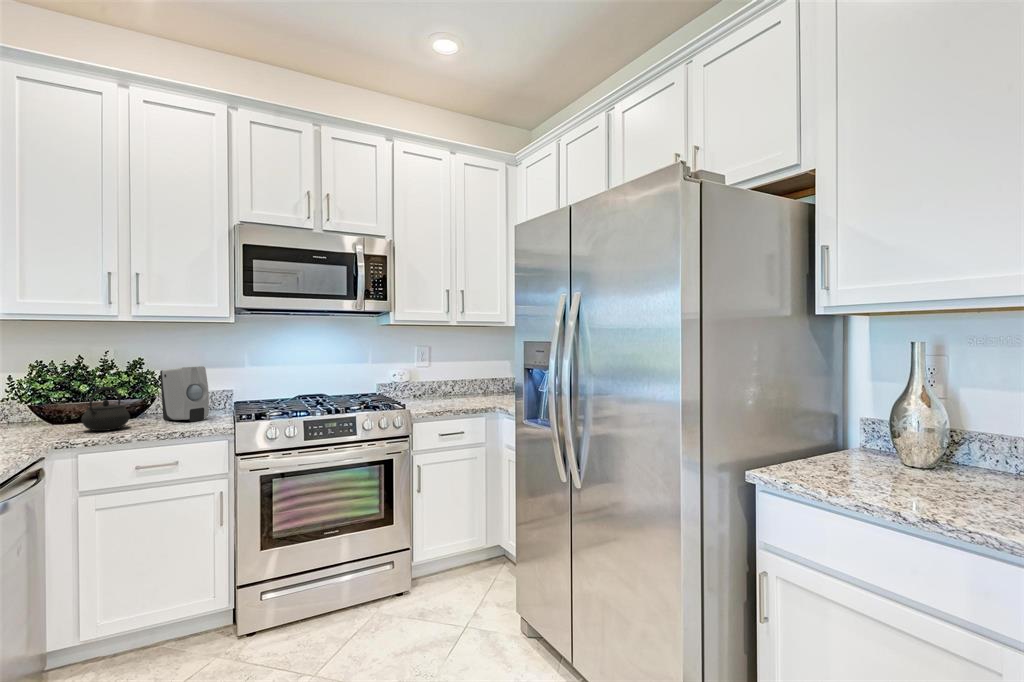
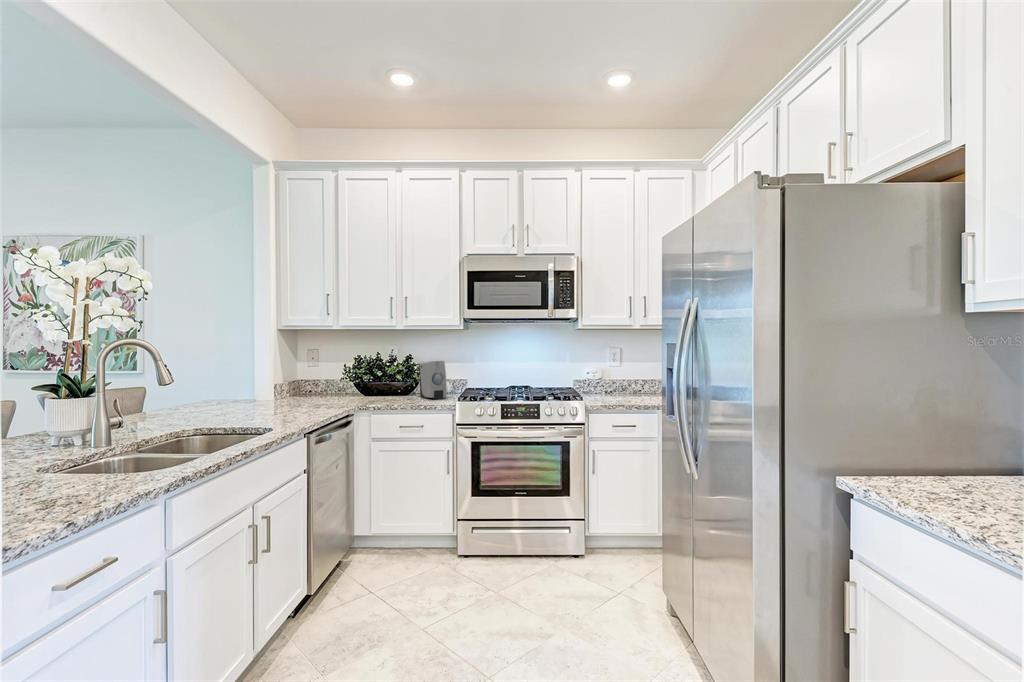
kettle: present [81,387,130,431] -> none [375,373,400,401]

